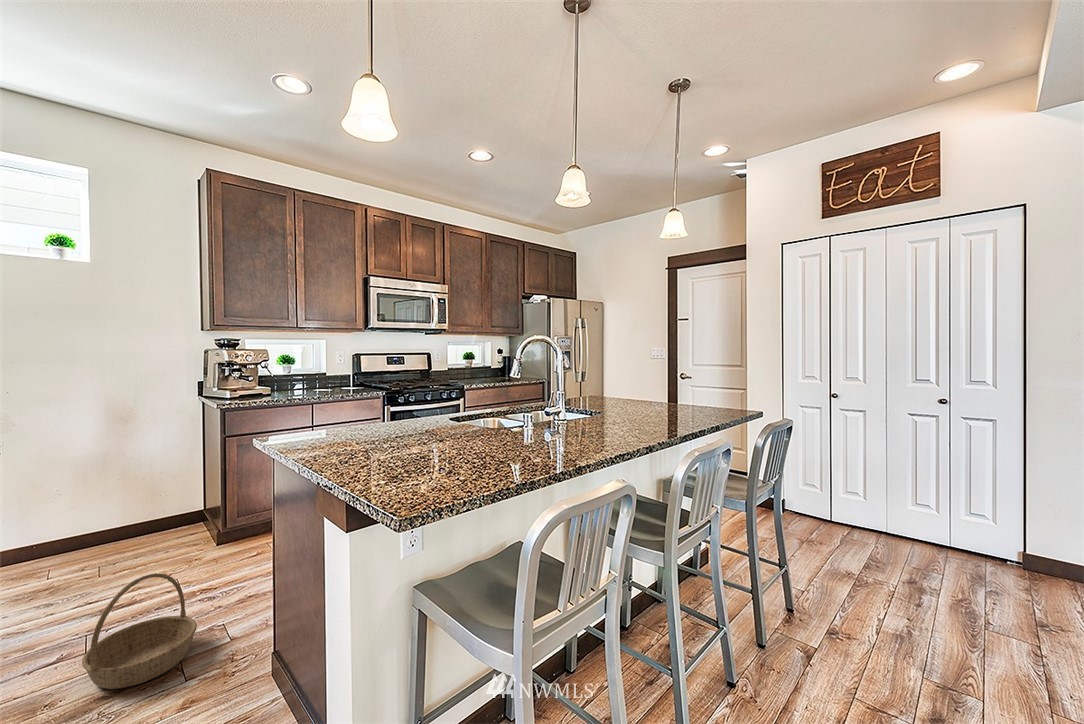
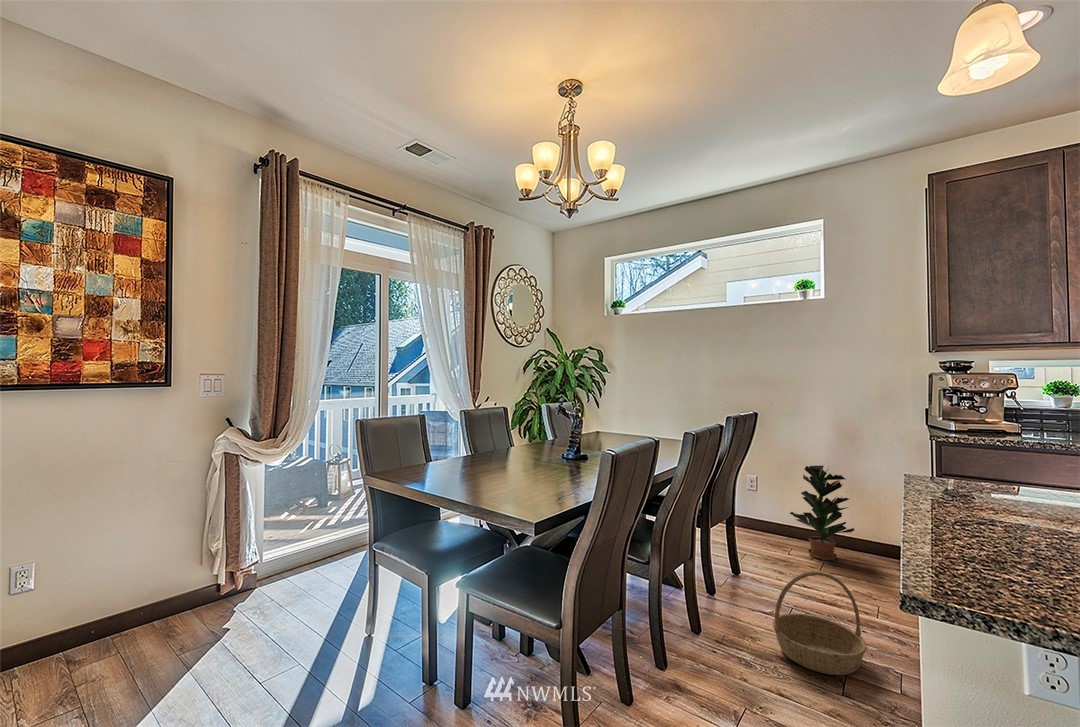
potted plant: none [41,456,134,565] -> present [790,466,854,560]

